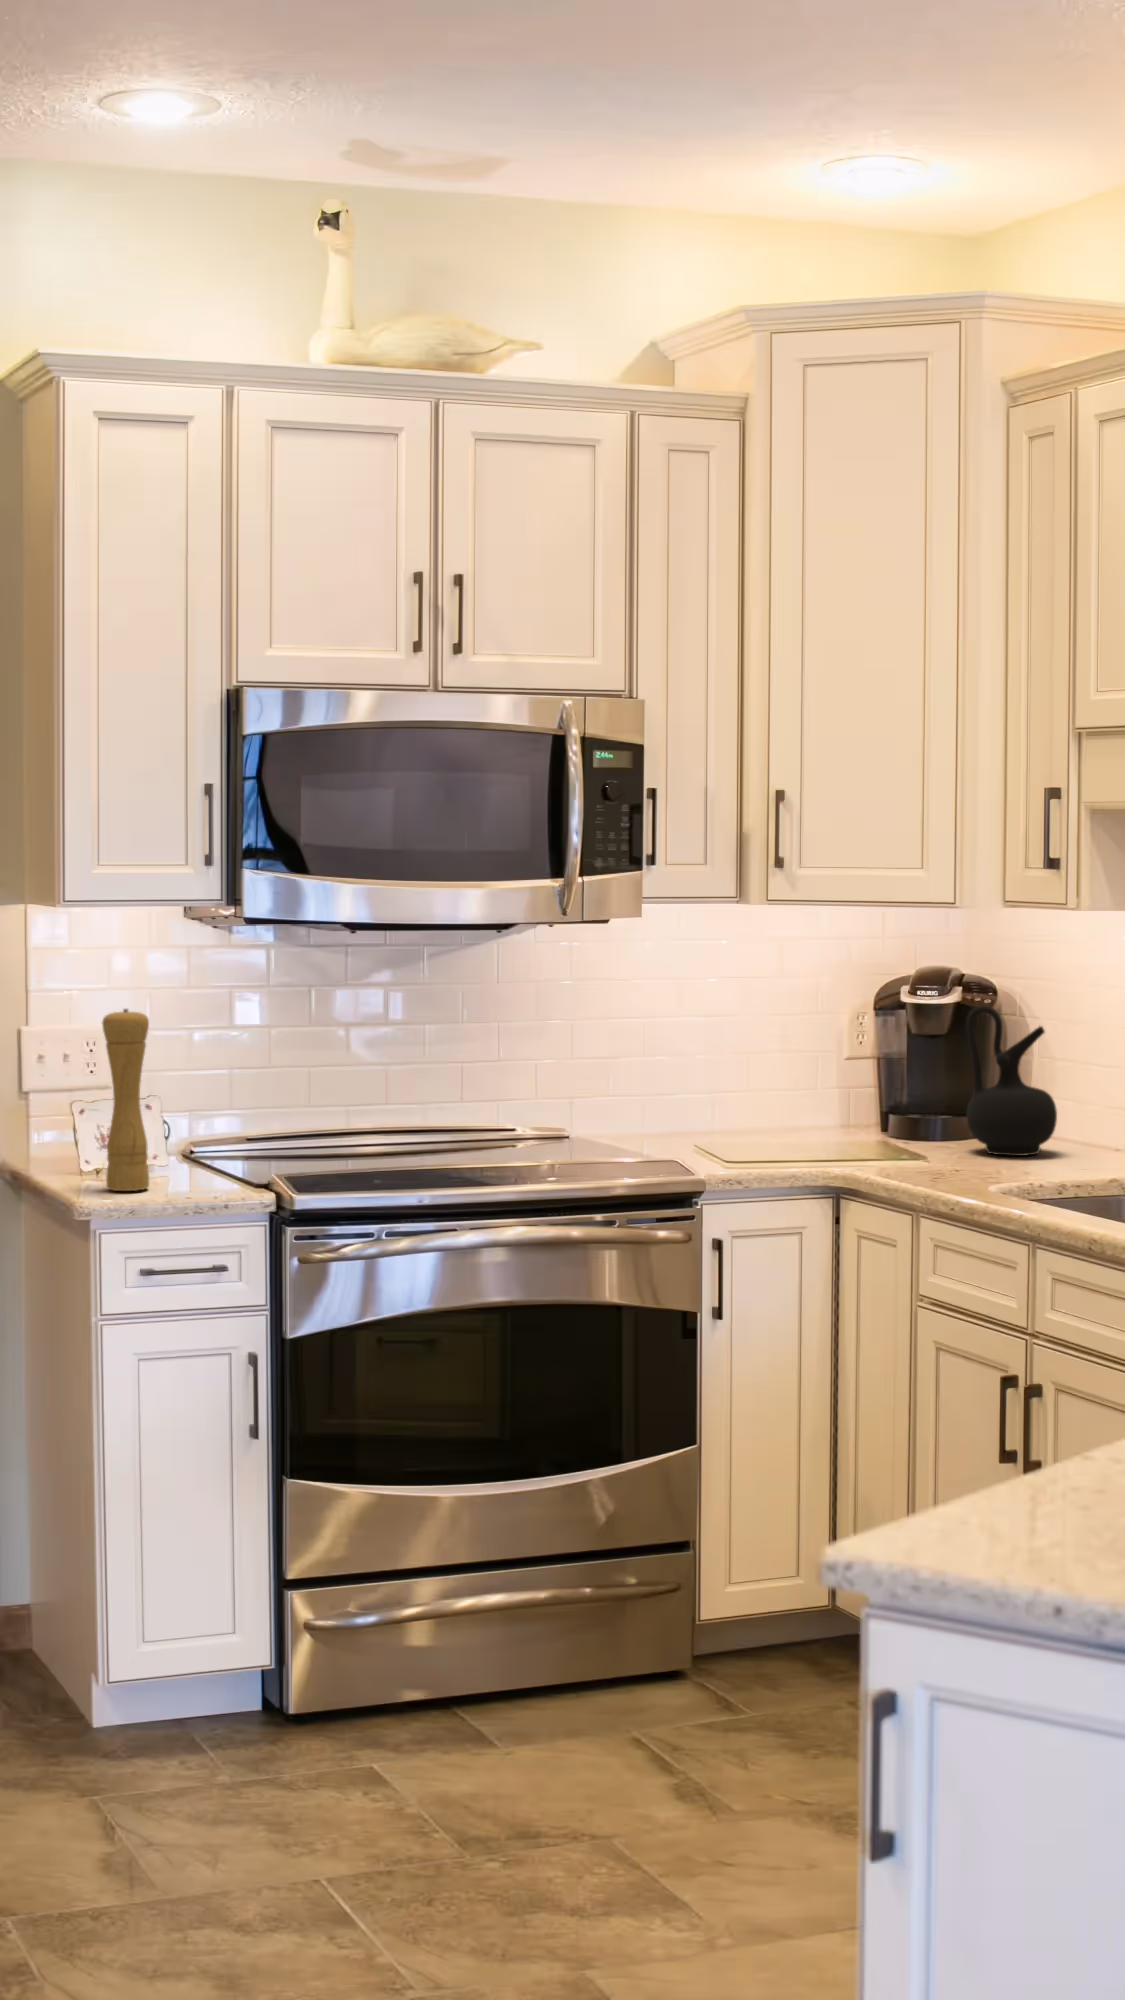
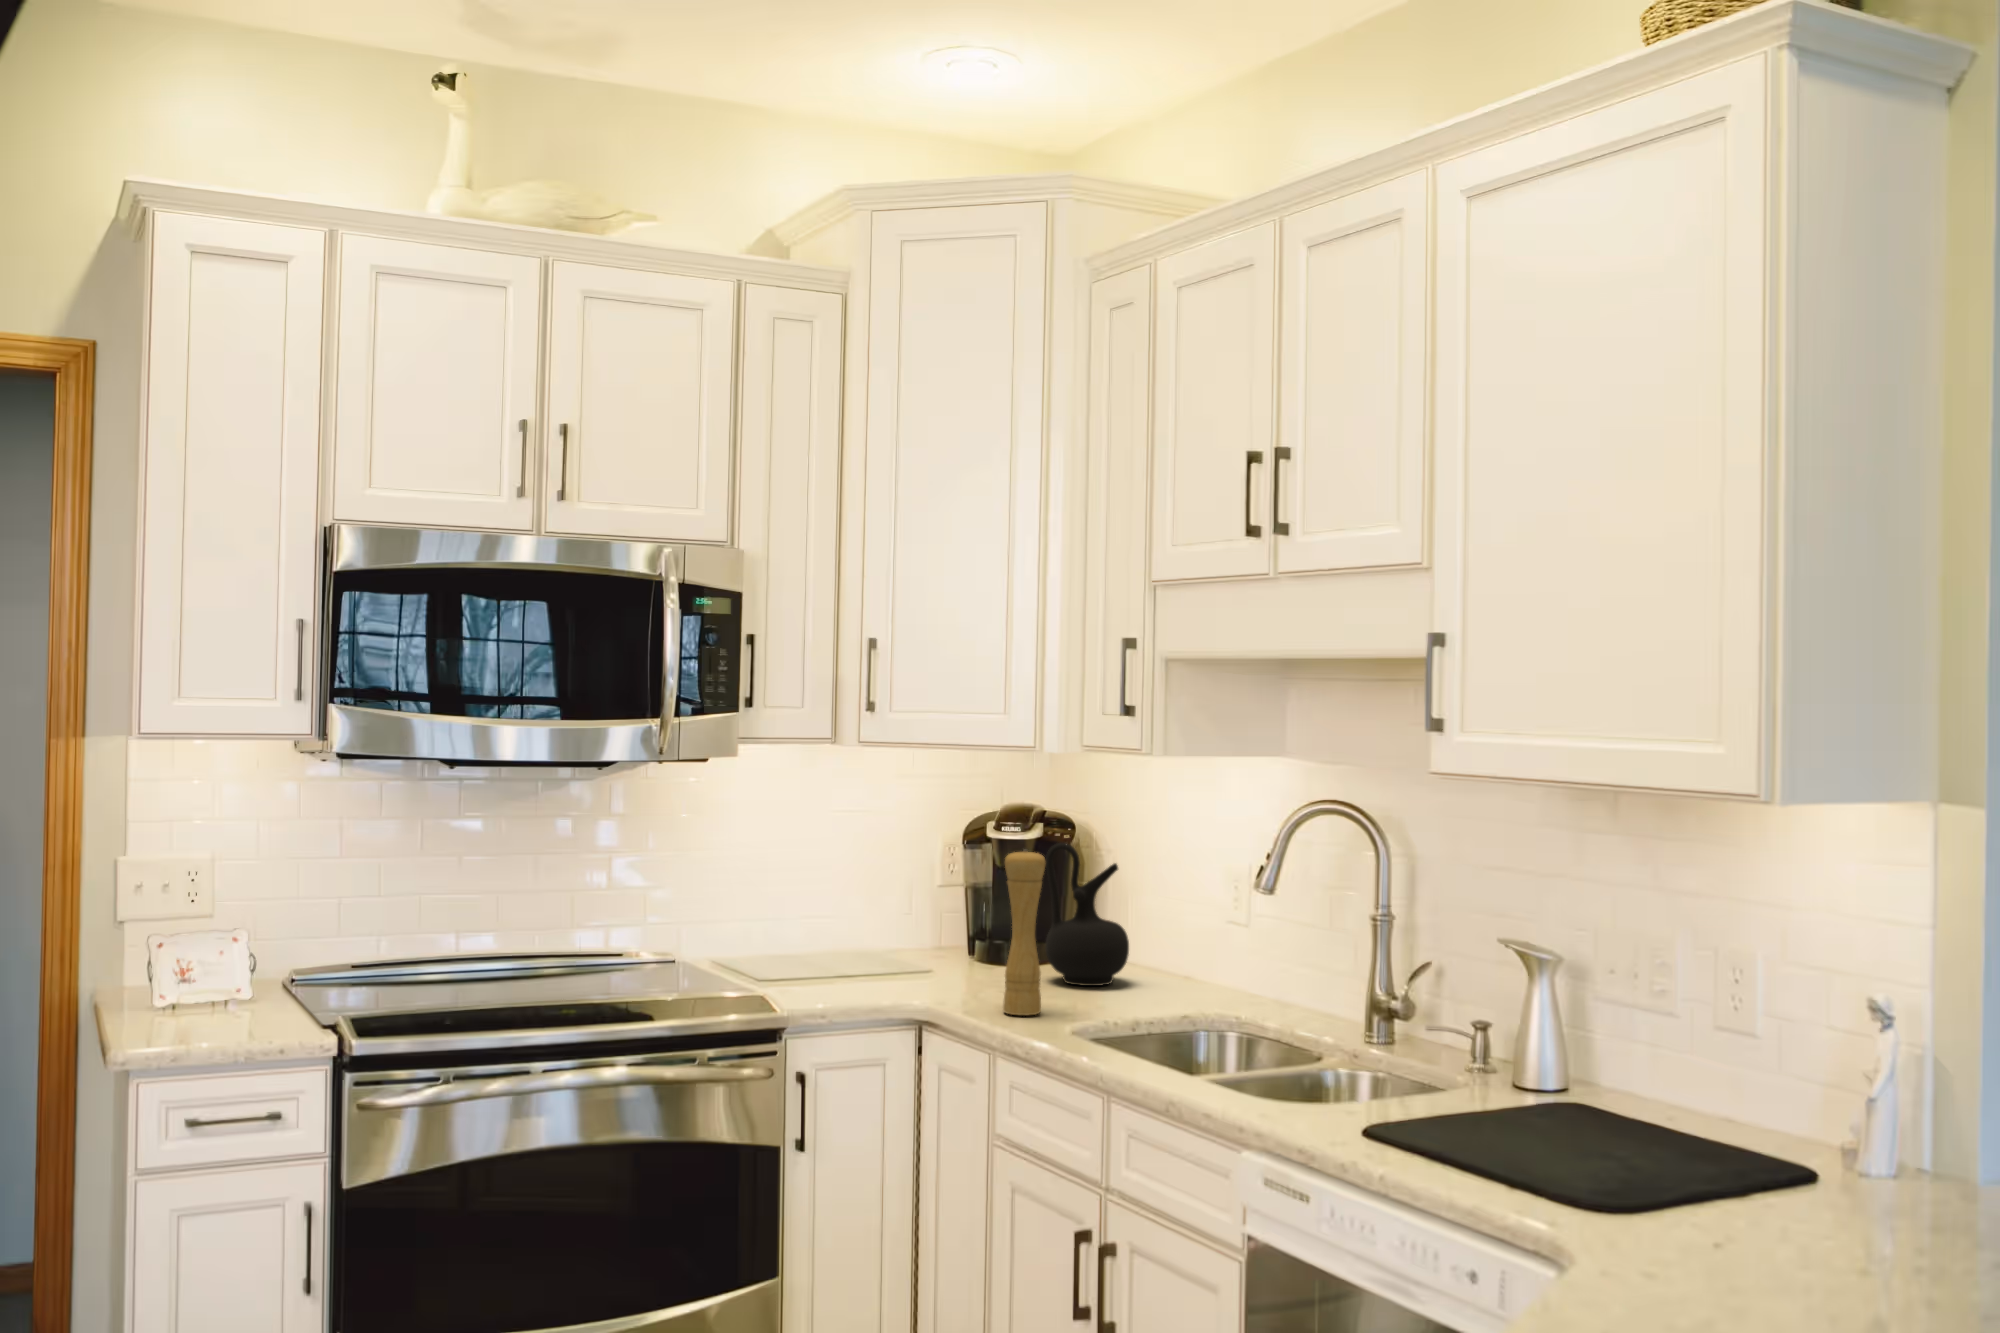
pepper mill: present [102,1009,149,1191] -> present [1003,849,1046,1015]

